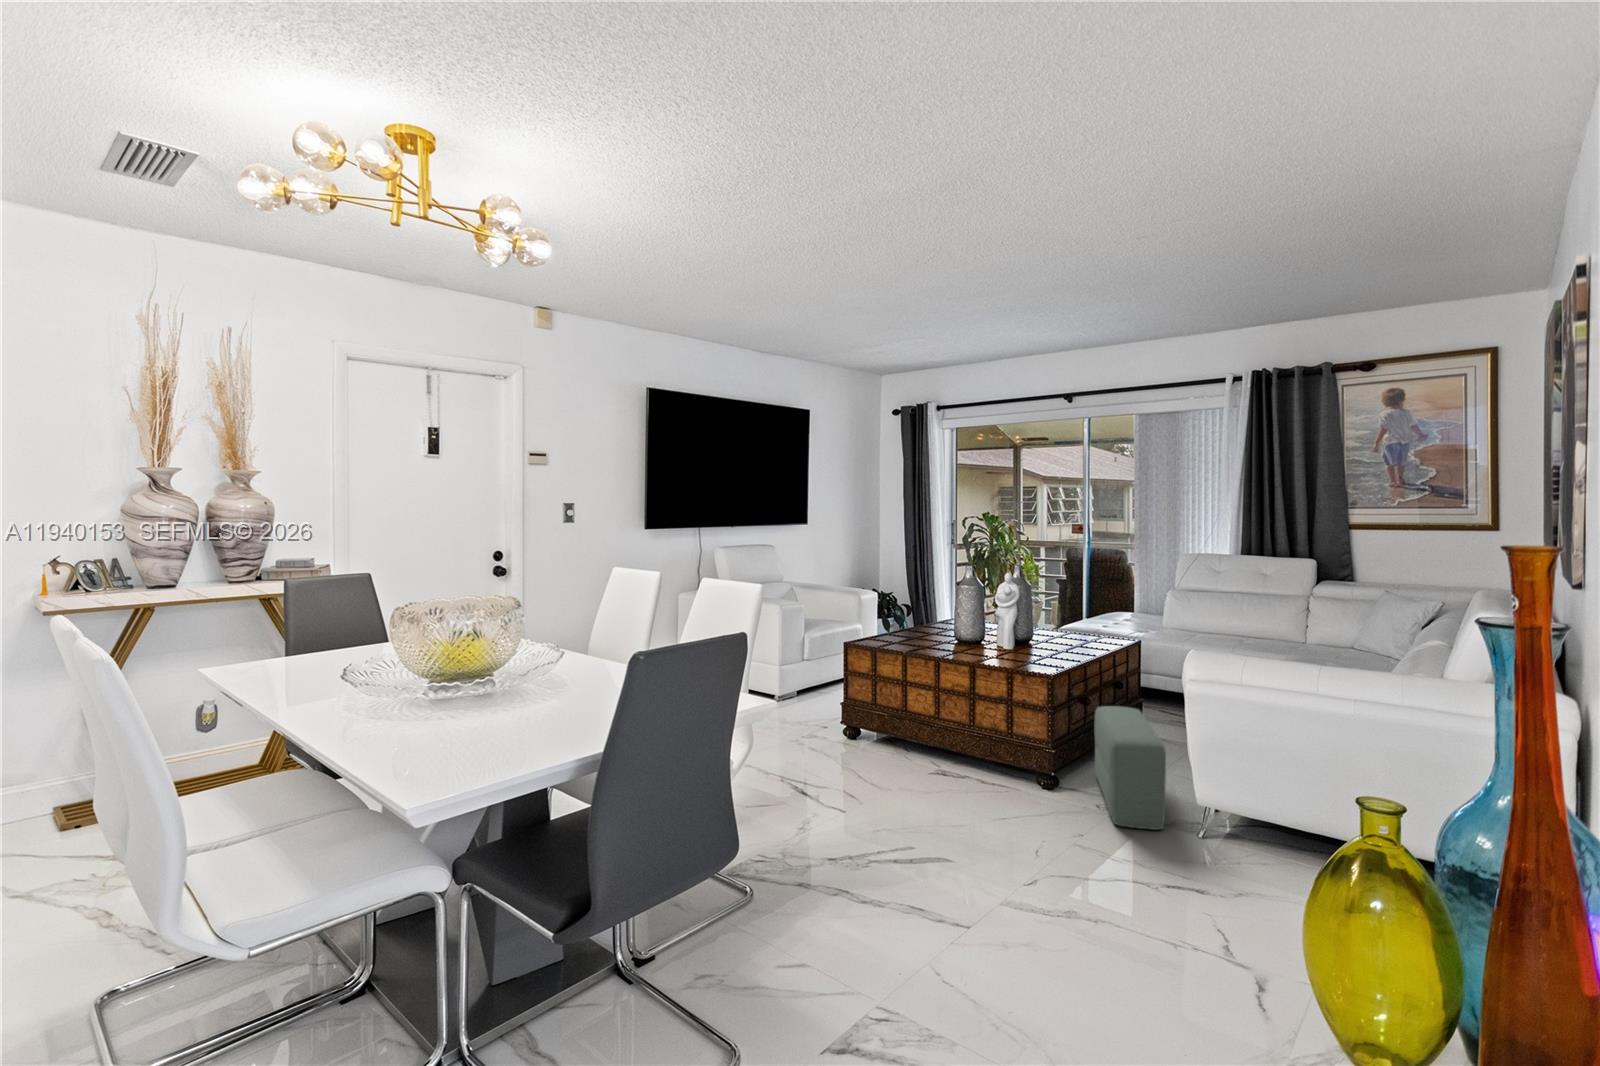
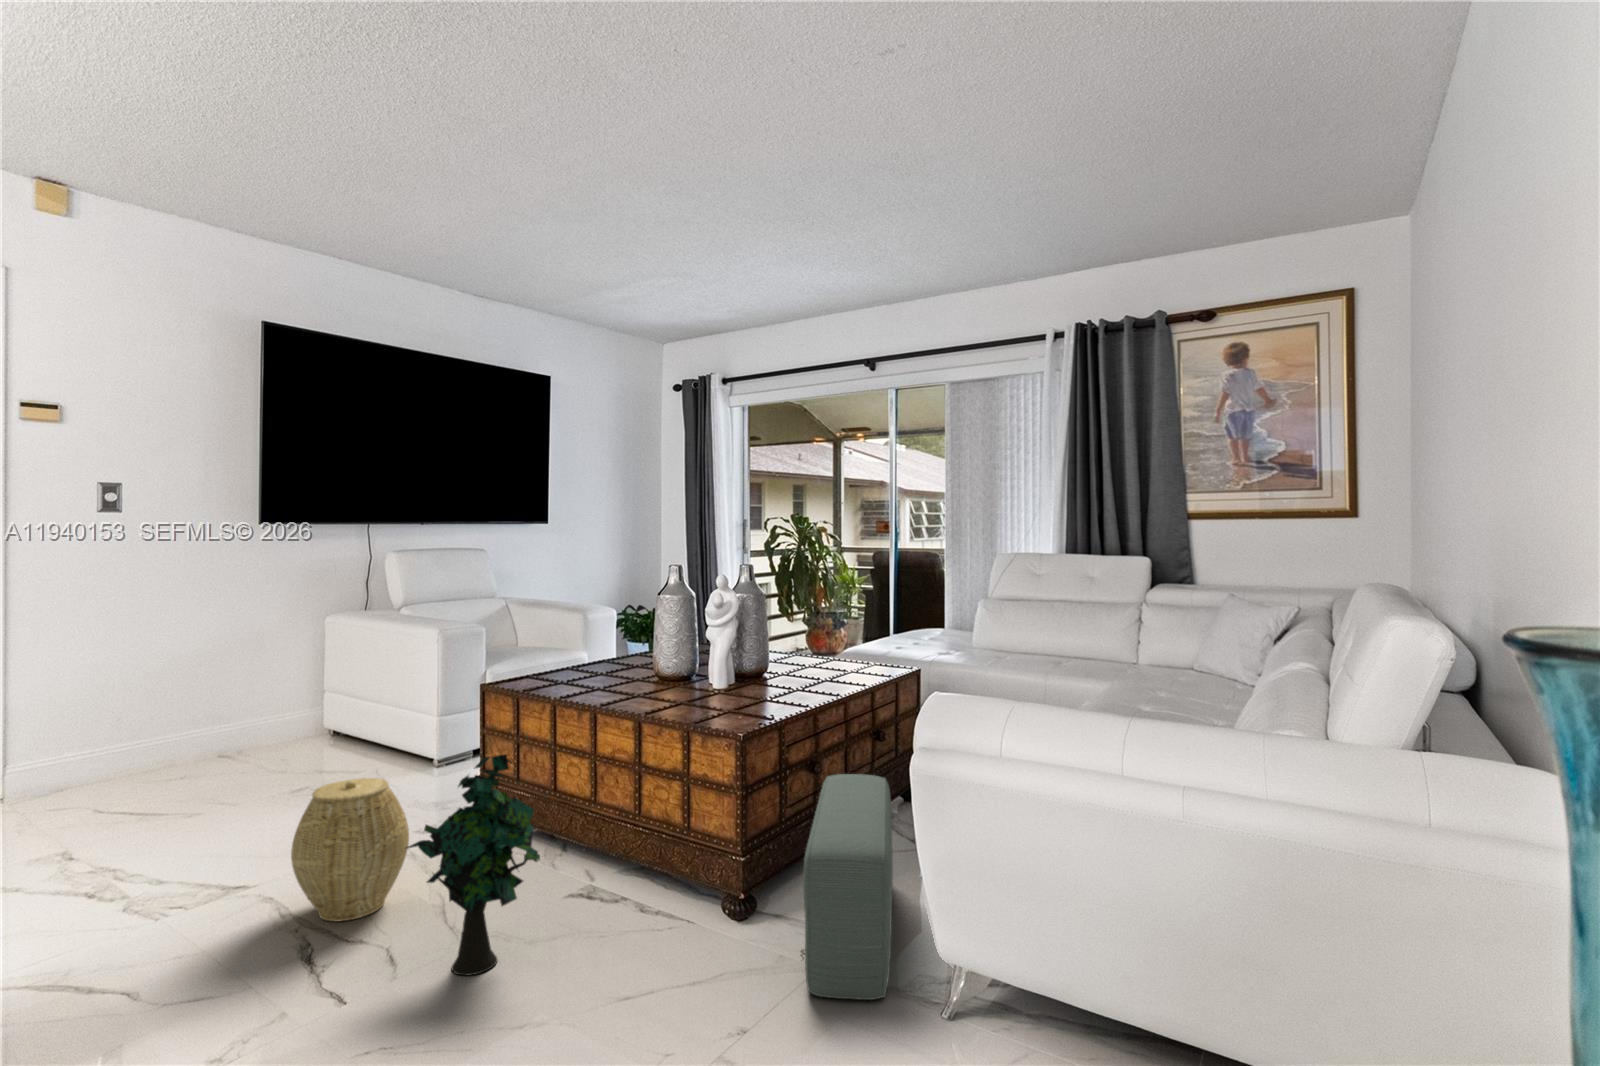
decorative plant: none [870,680,941,806] -> present [406,754,540,976]
woven basket: none [774,696,836,778] -> present [291,778,409,921]

